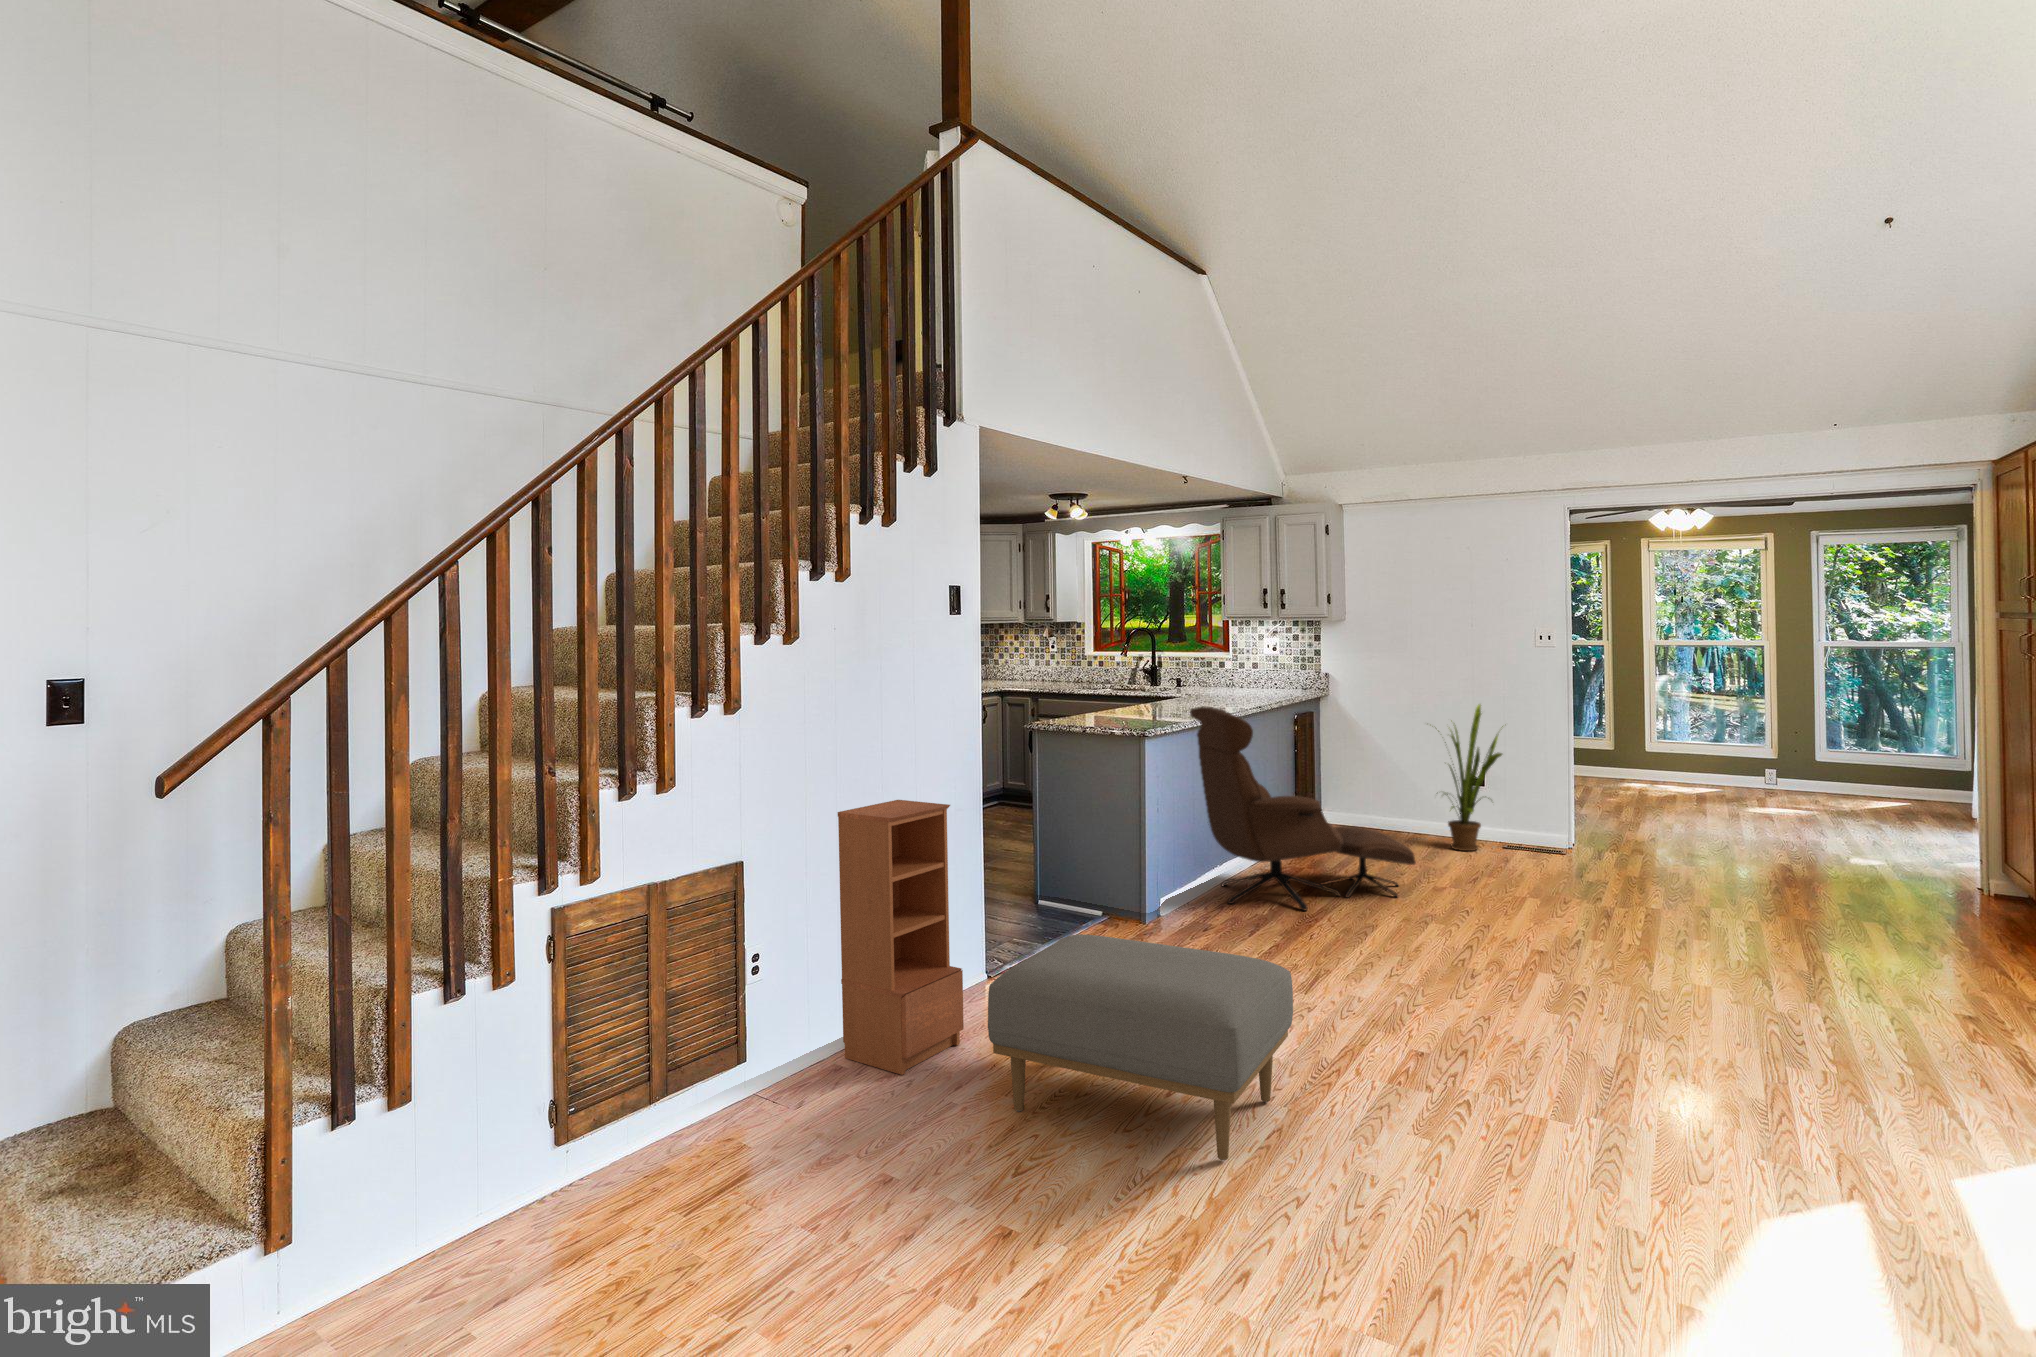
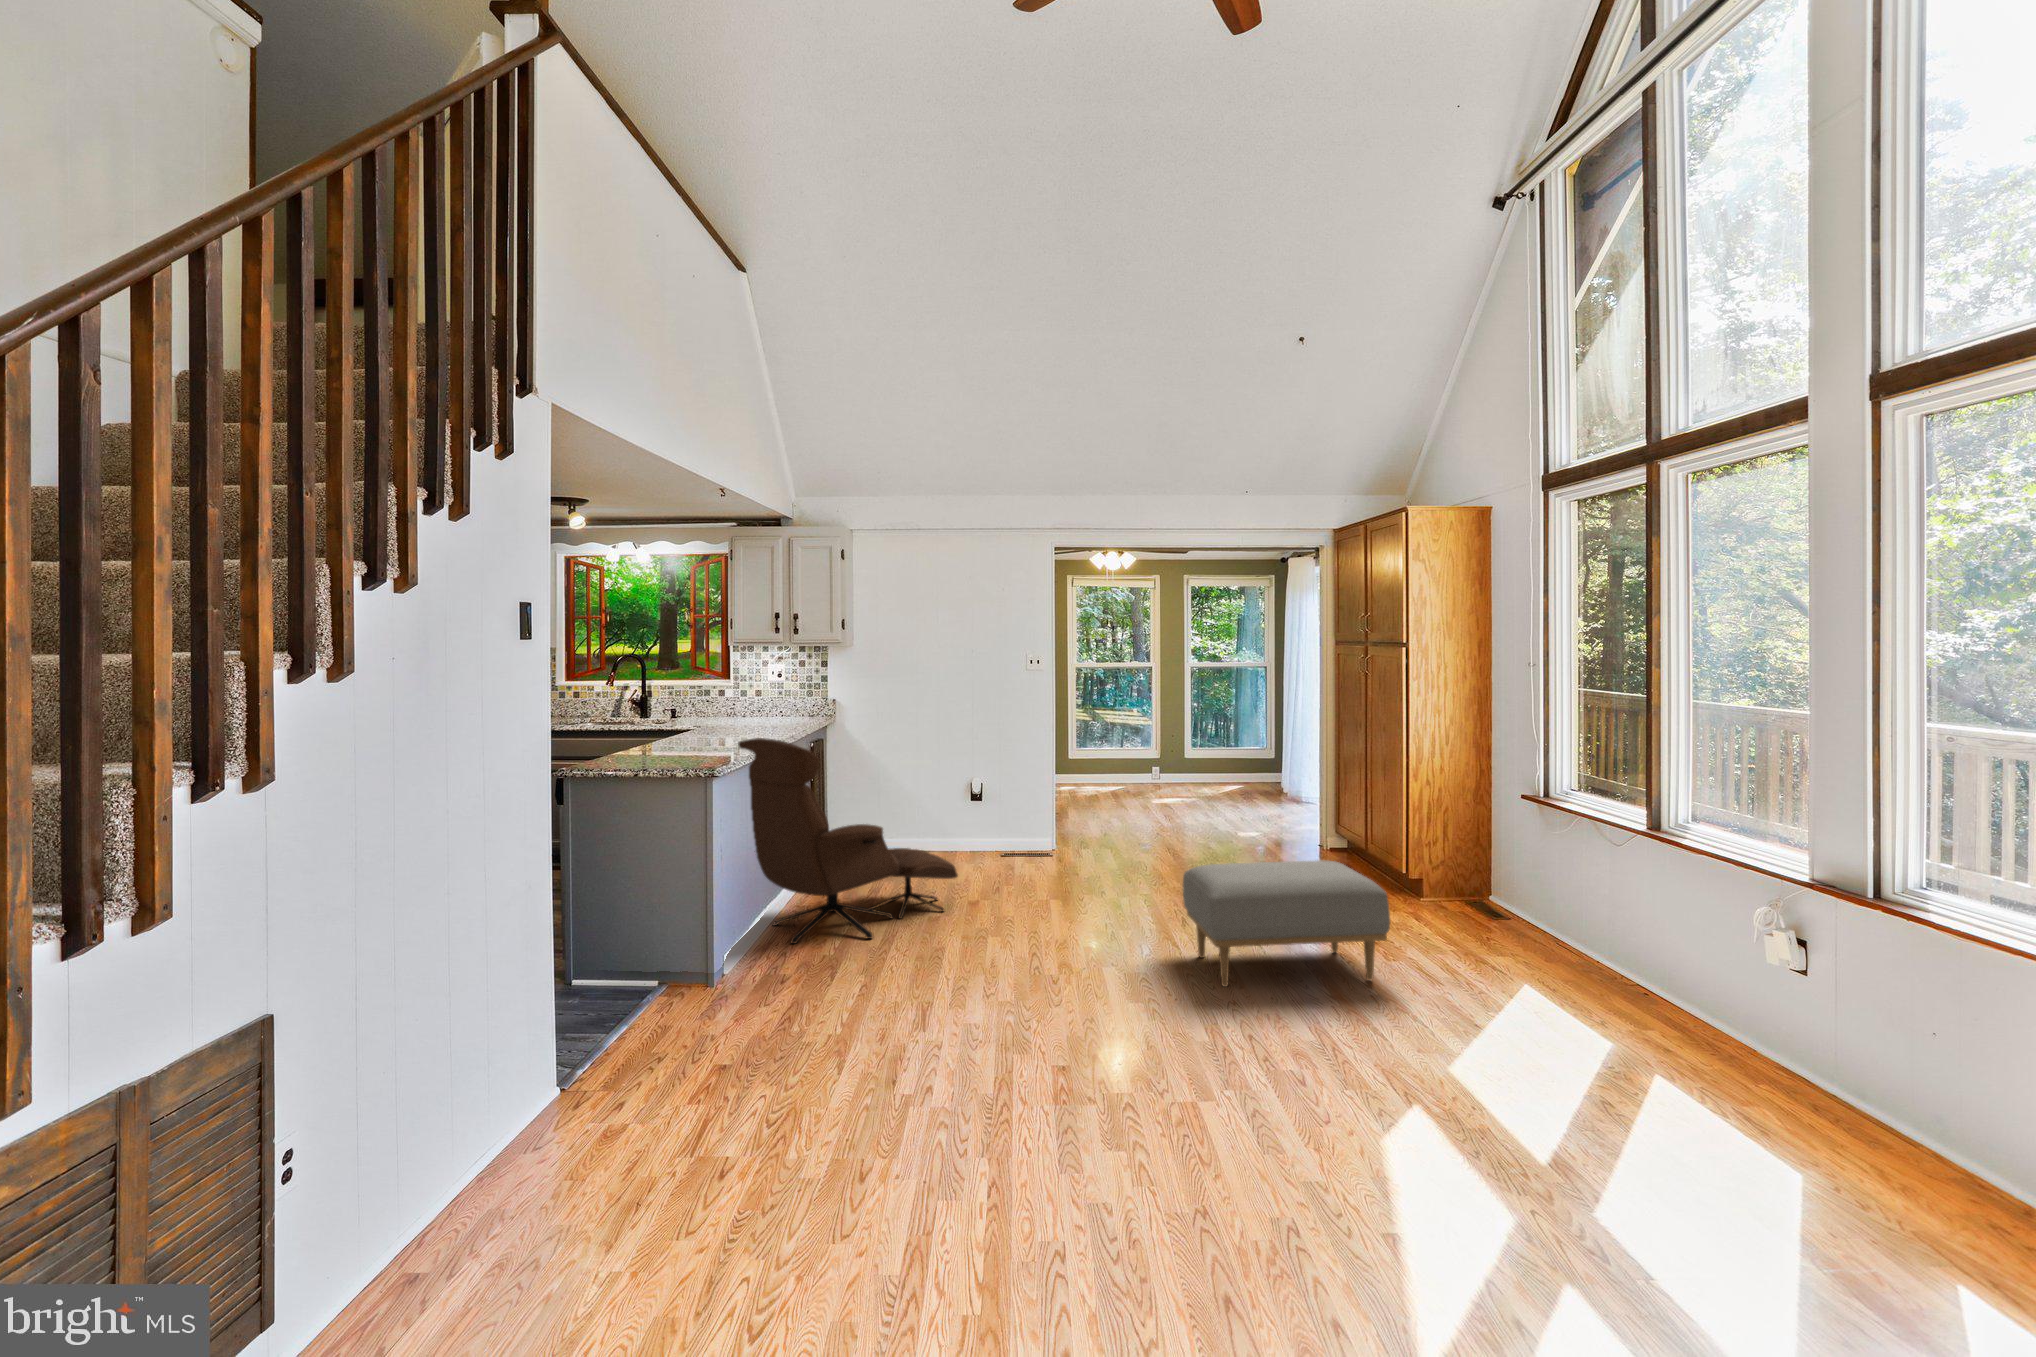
house plant: present [1438,704,1503,851] -> none [929,722,1001,858]
bookcase: present [838,800,964,1075] -> none [402,882,583,1250]
ottoman: present [988,934,1293,1161] -> present [1183,860,1390,987]

